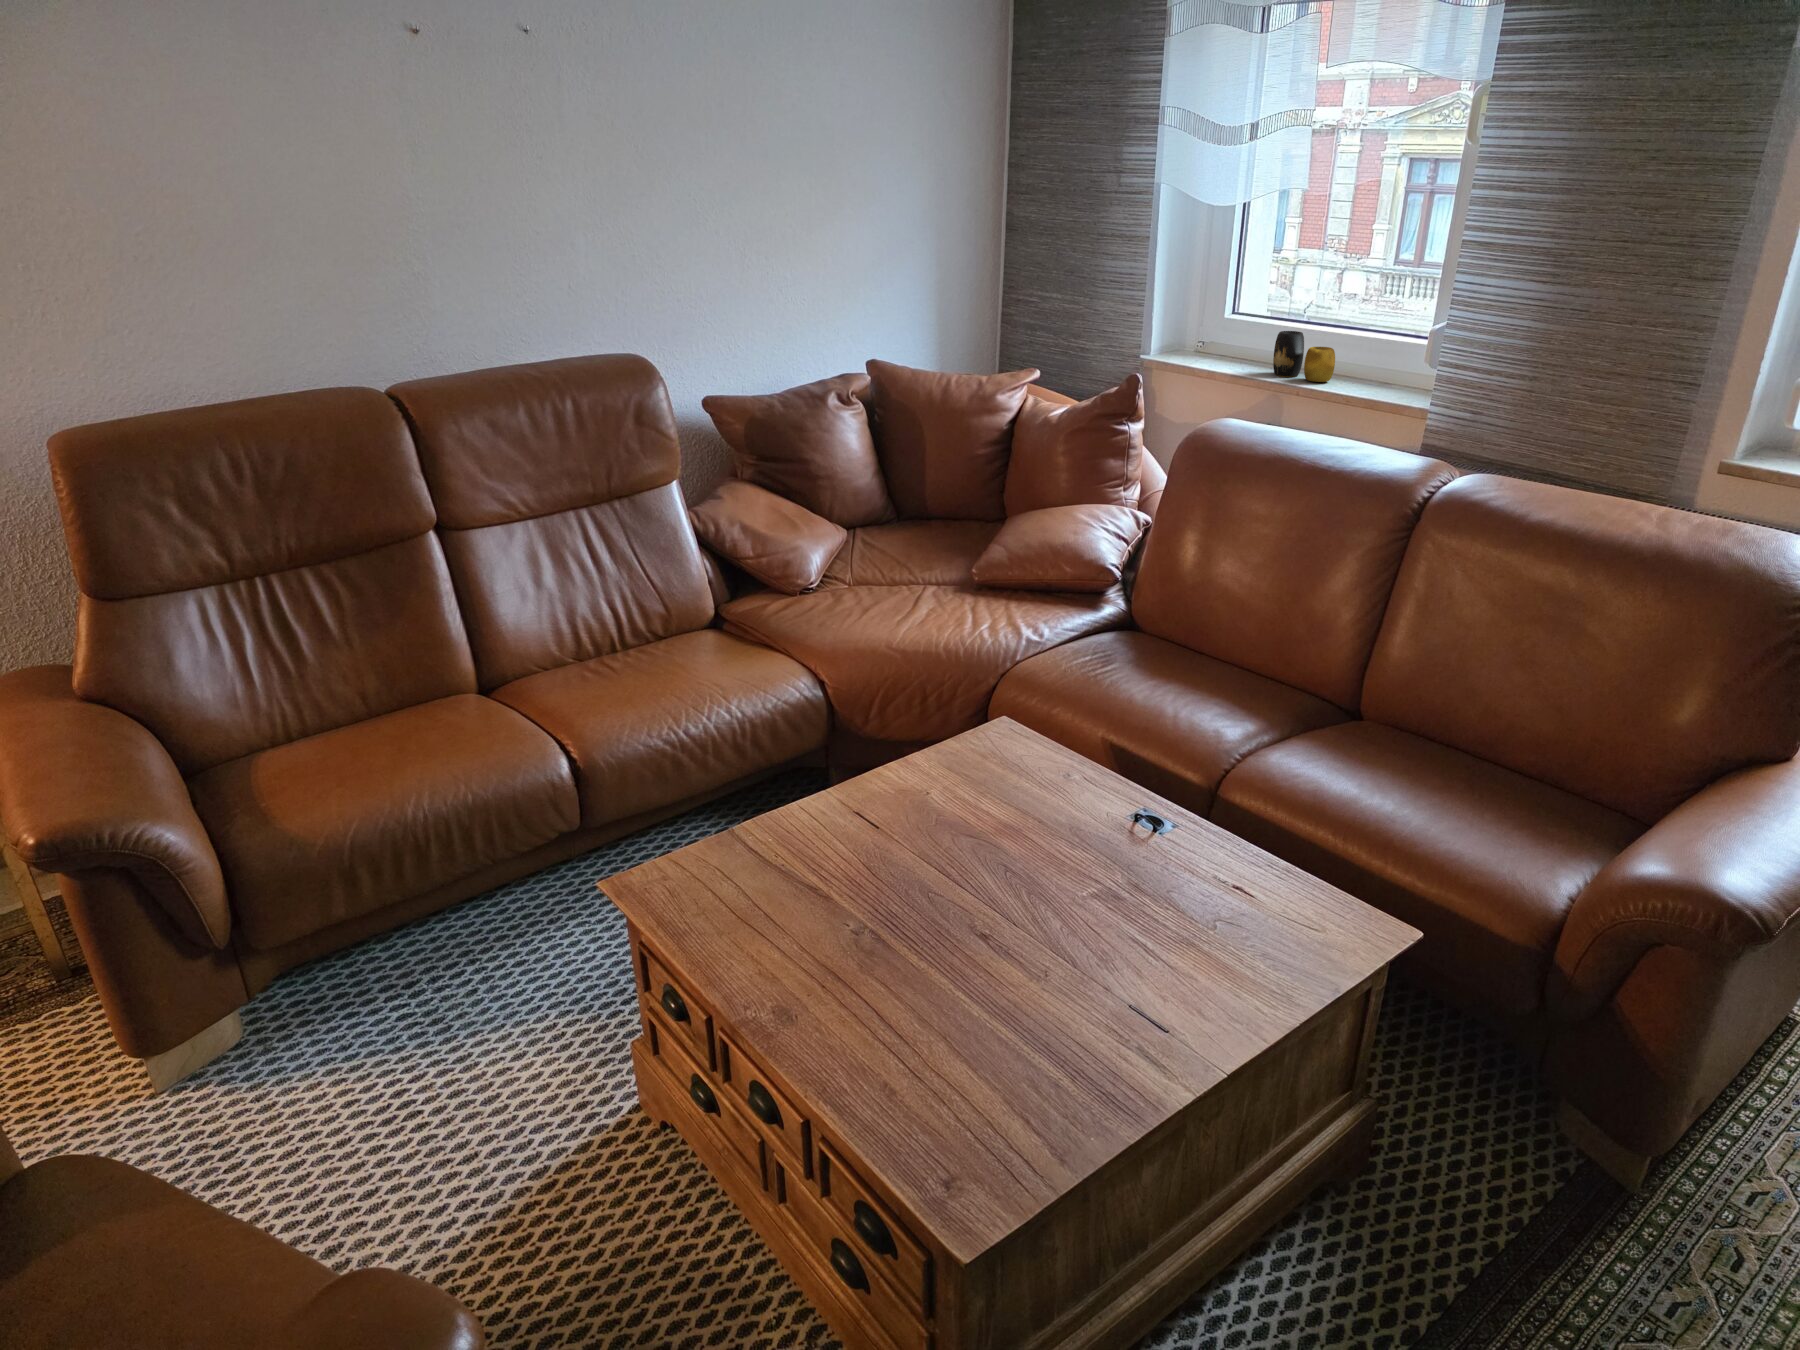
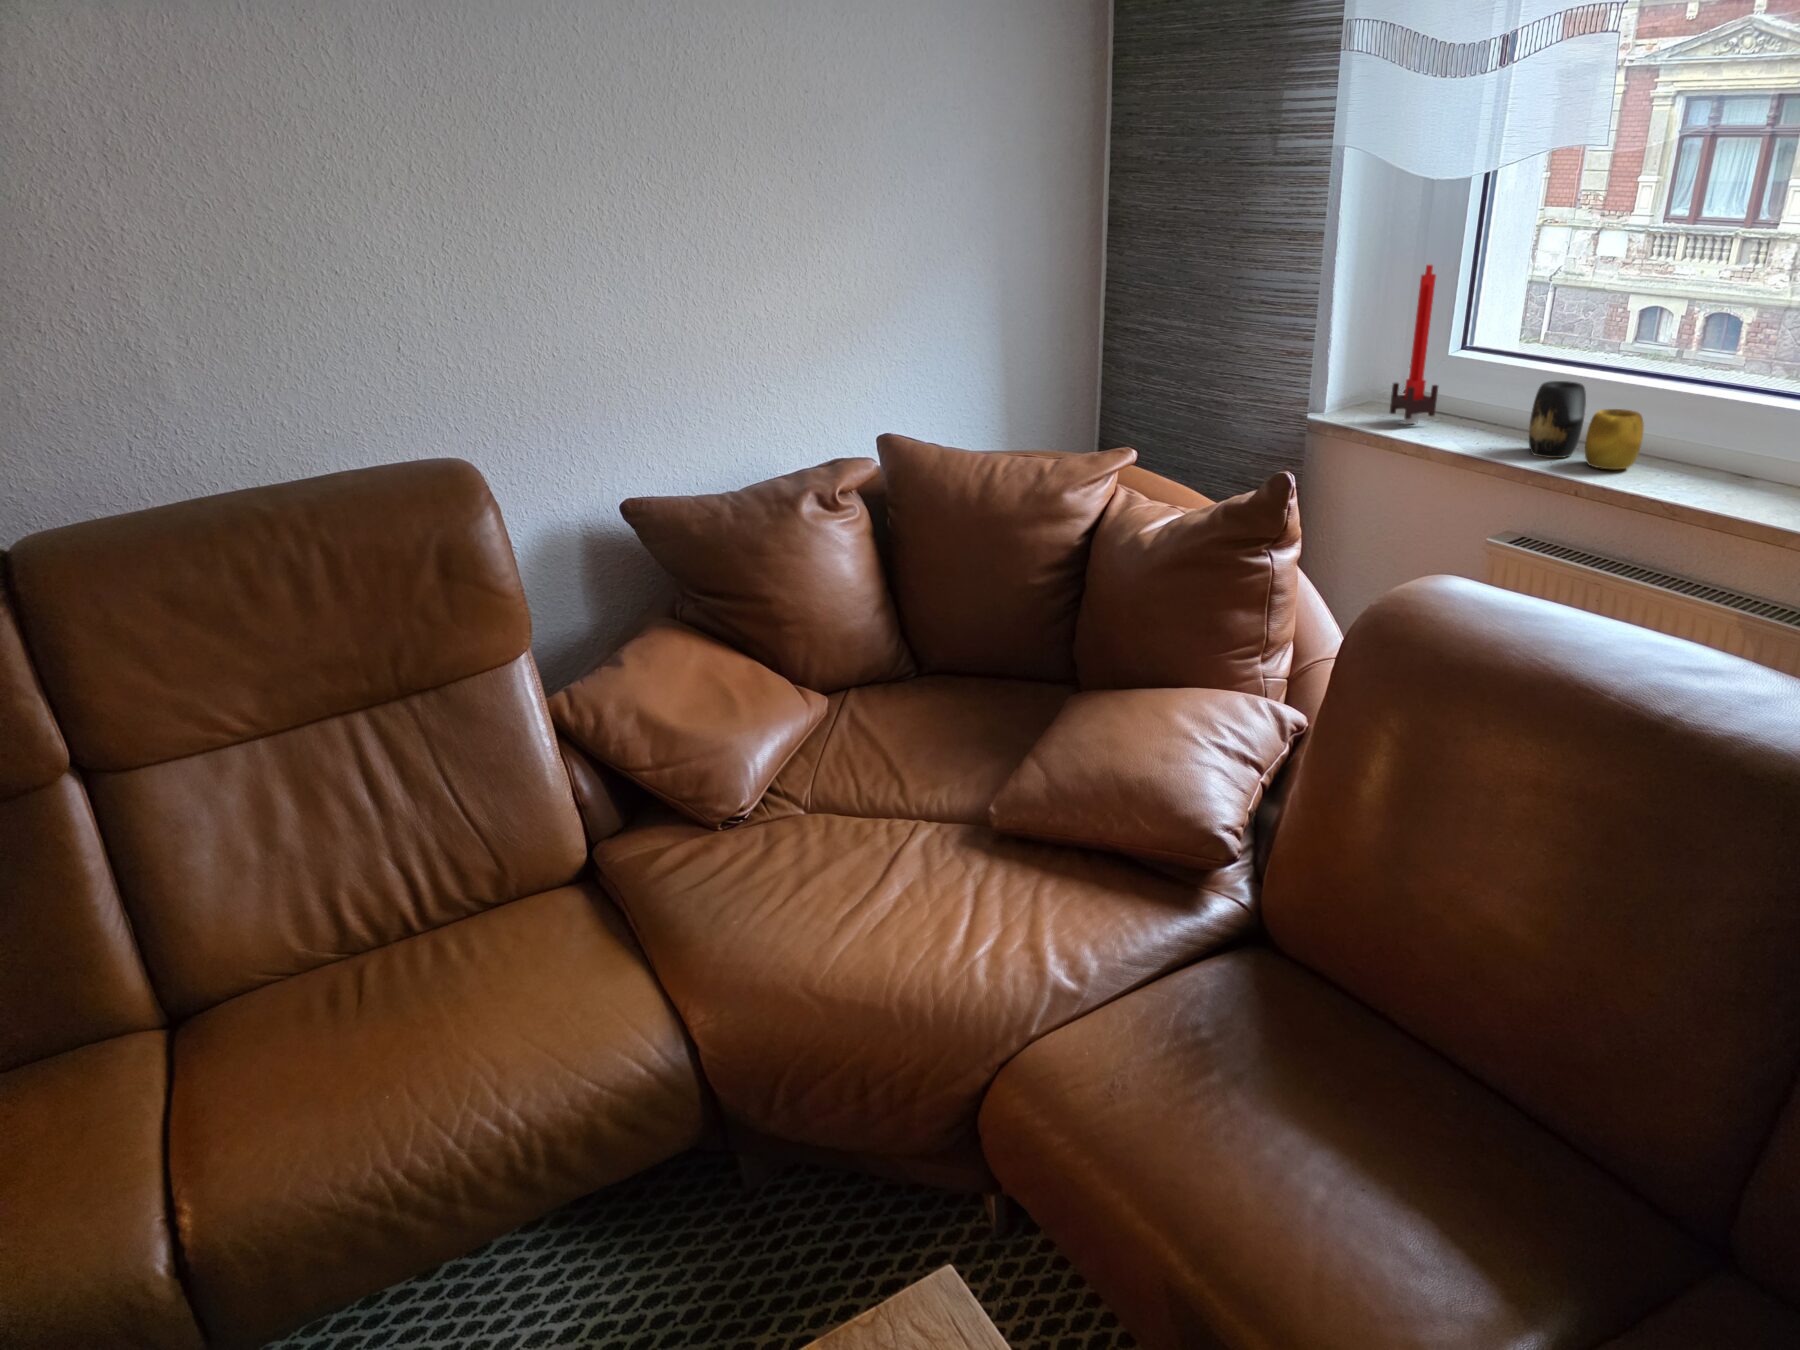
candle: none [1191,259,1221,360] -> present [1390,265,1438,424]

